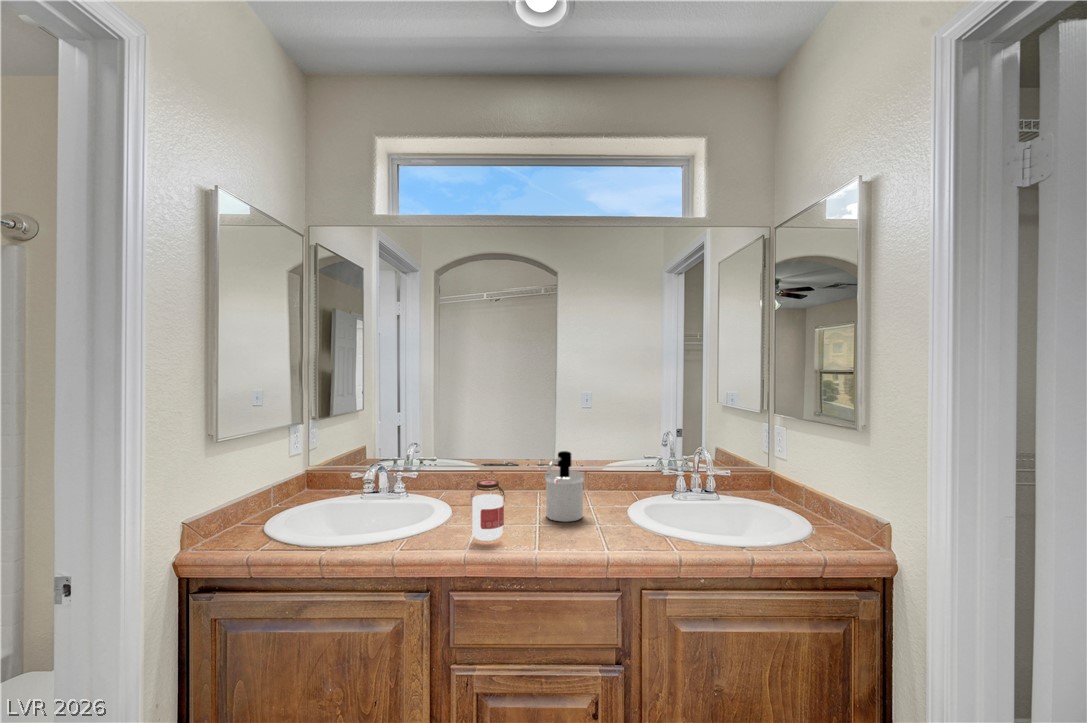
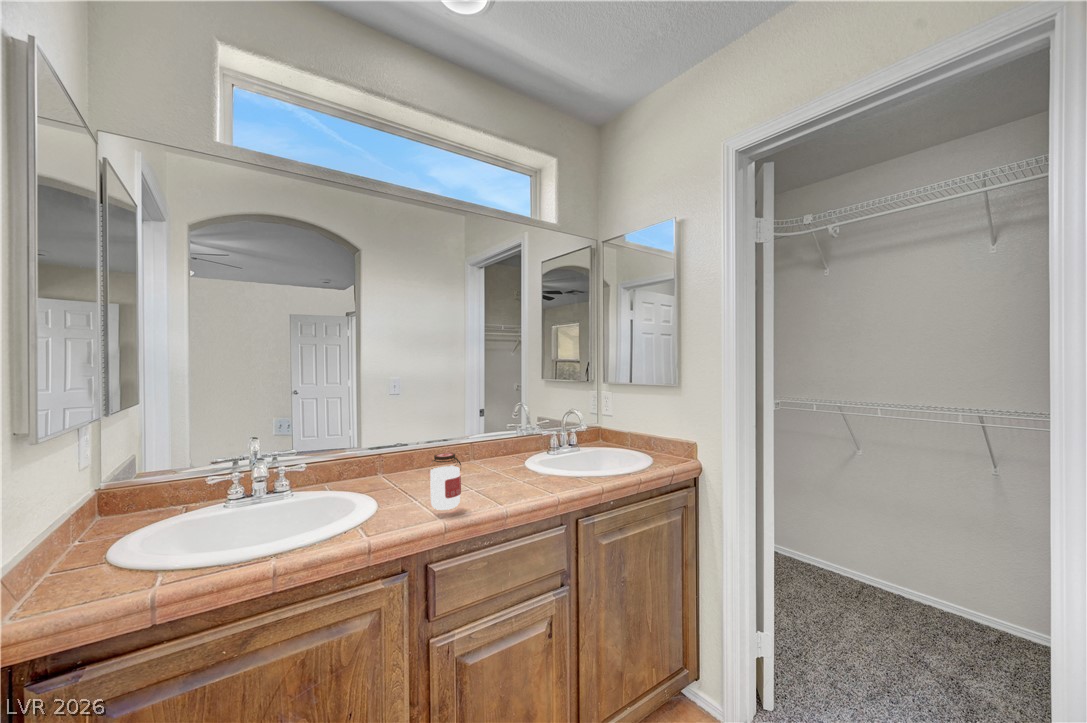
soap dispenser: present [545,451,584,522] -> none [468,424,502,484]

